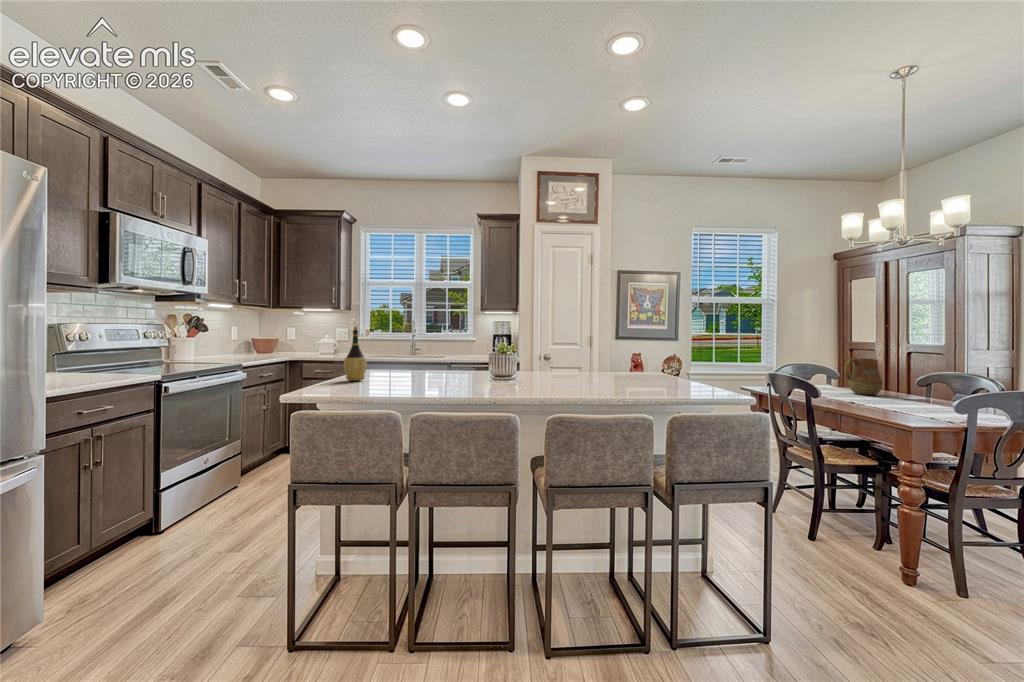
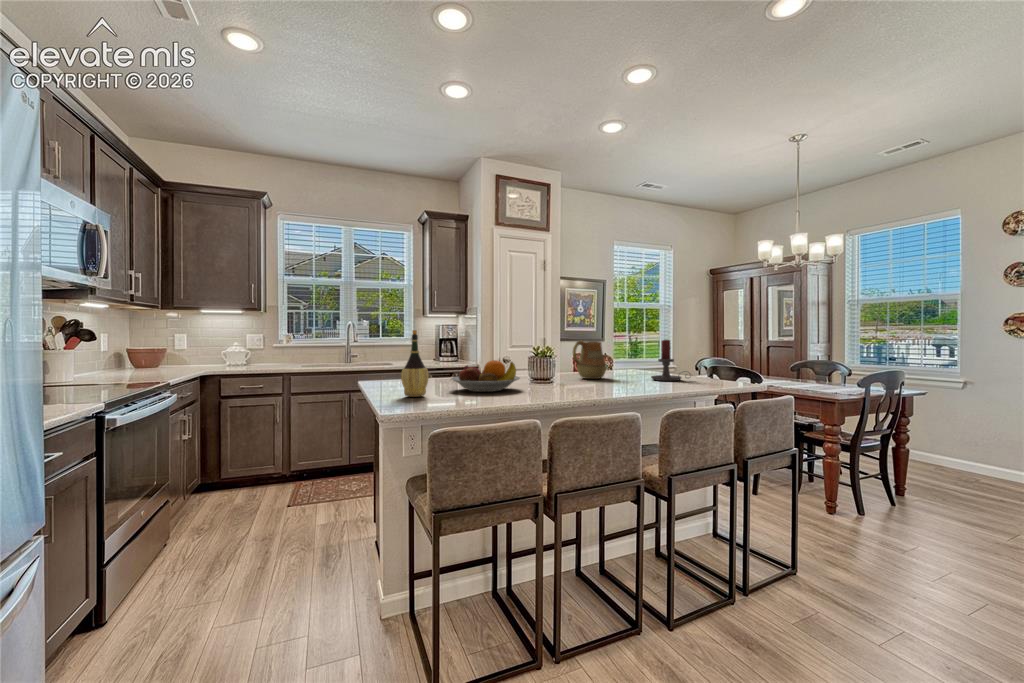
candle holder: none [614,338,653,382] -> present [651,340,687,381]
fruit bowl: none [395,354,457,381] -> present [451,360,520,392]
pitcher: present [845,357,883,395] -> present [573,340,606,379]

